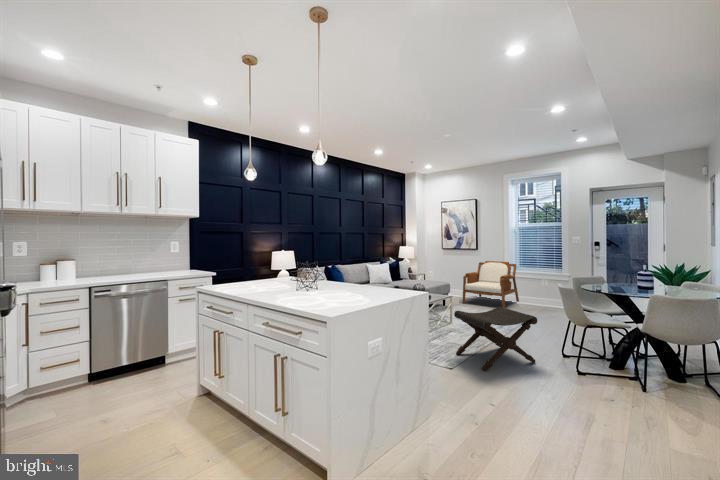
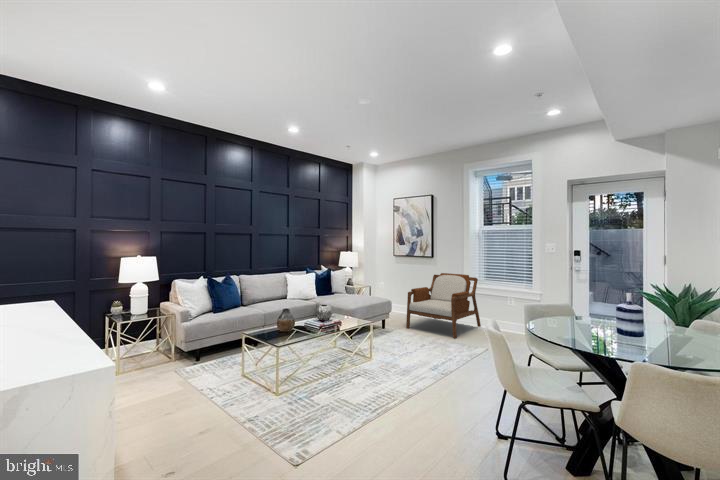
footstool: present [454,307,537,371] -> none [334,344,453,460]

